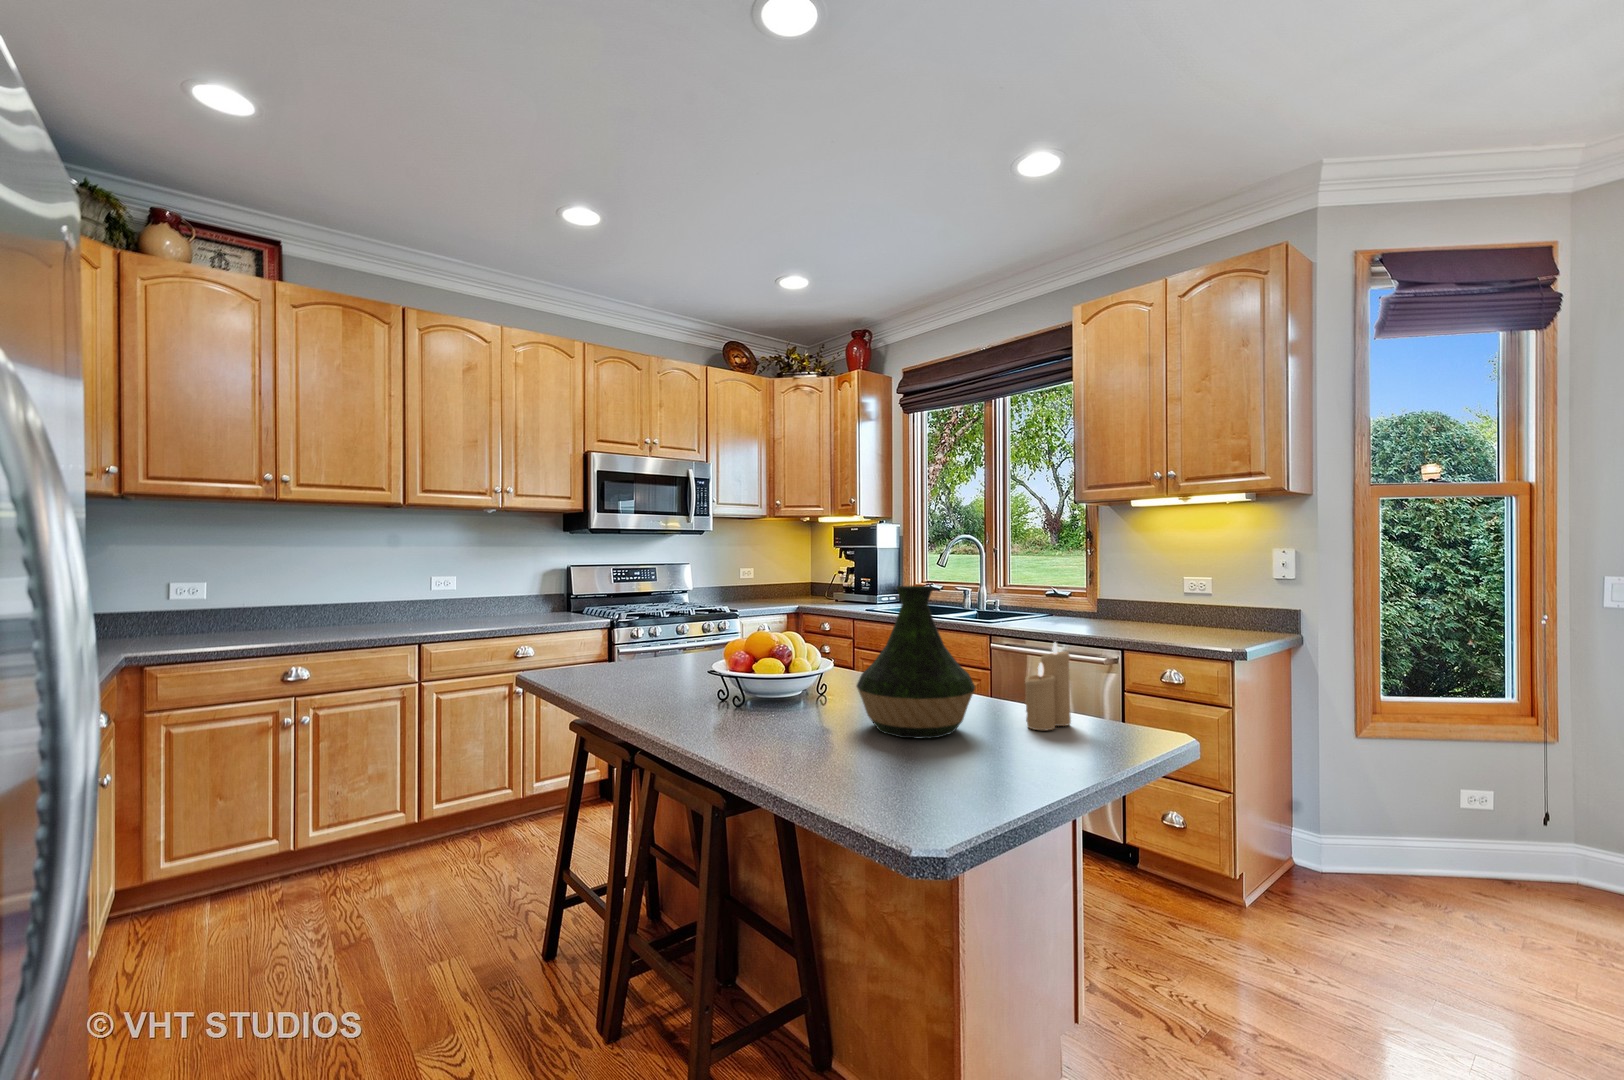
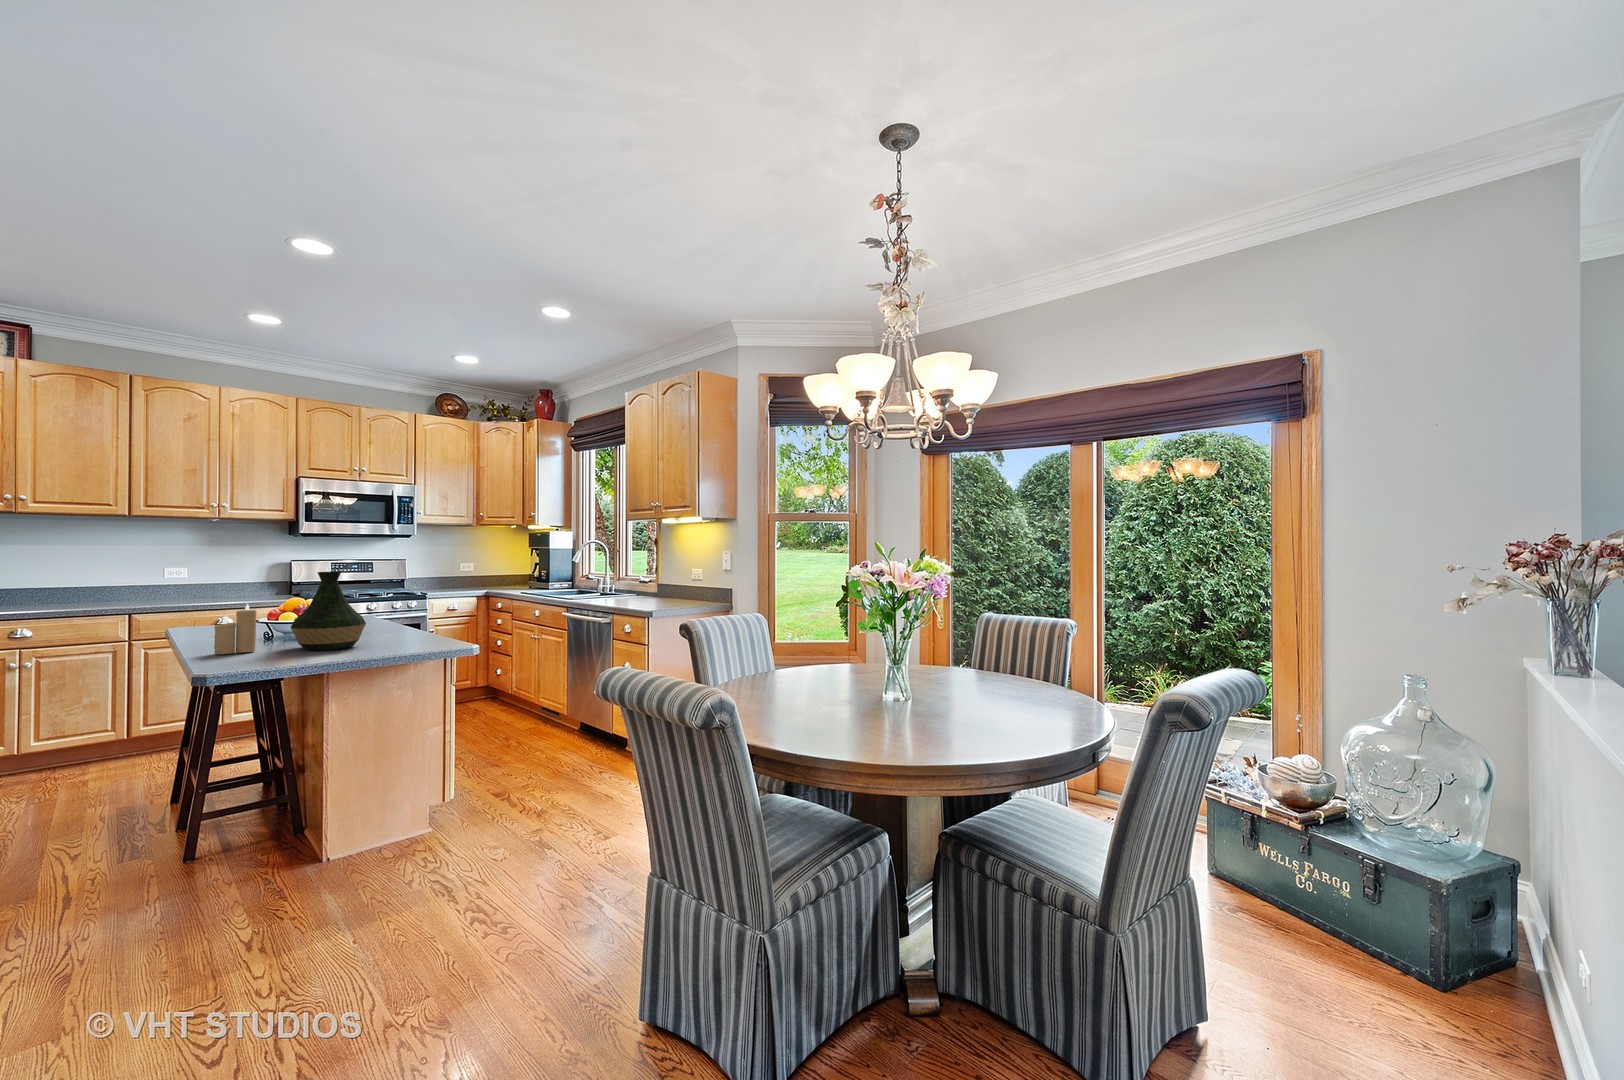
candle: present [1025,642,1071,730] -> present [214,604,257,654]

